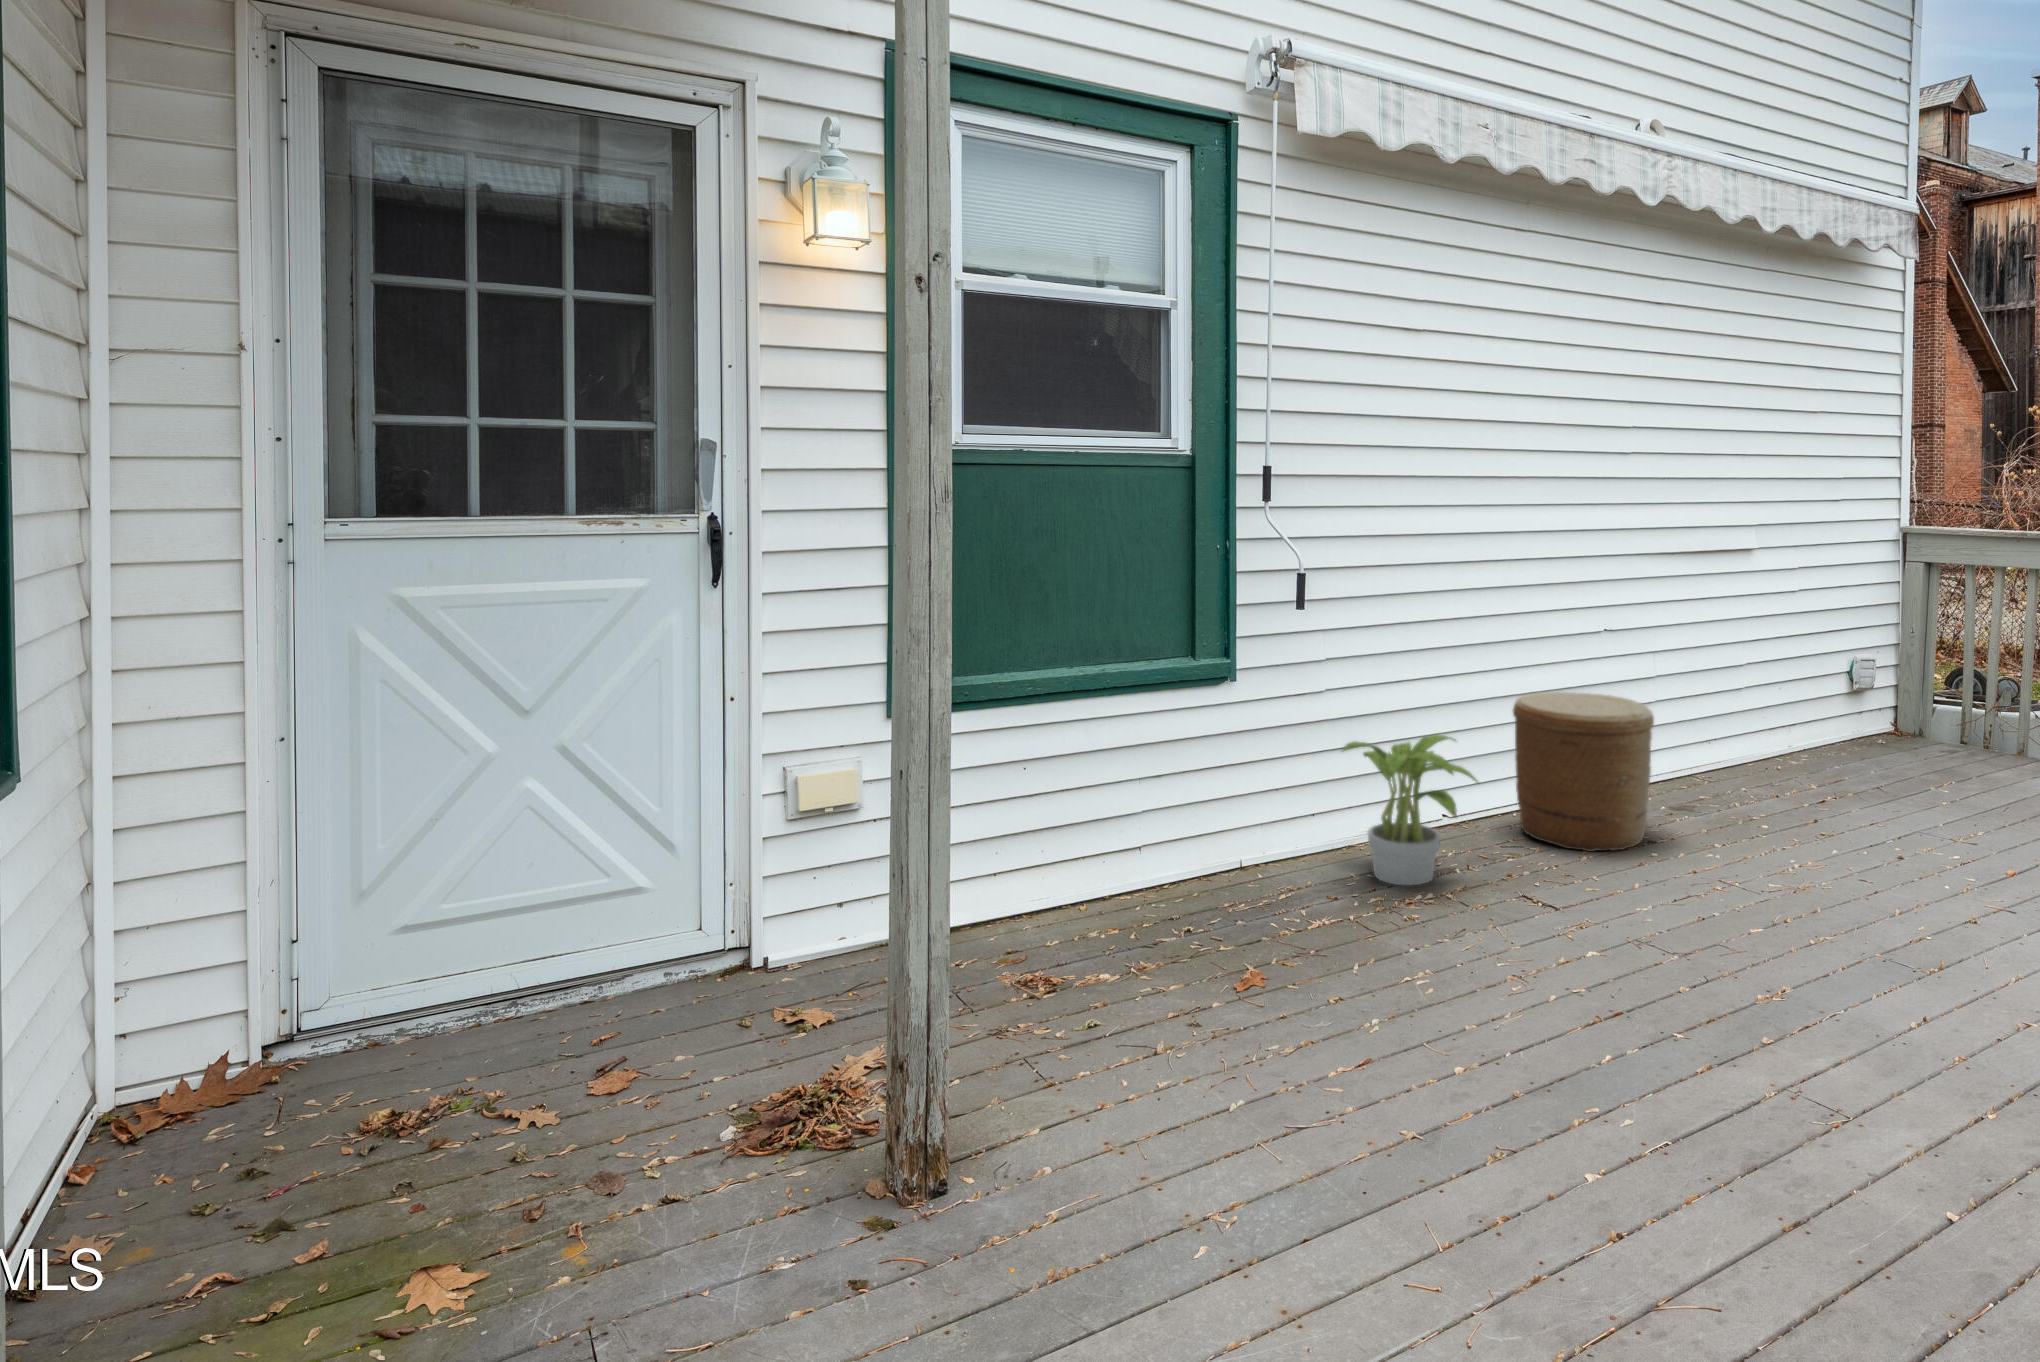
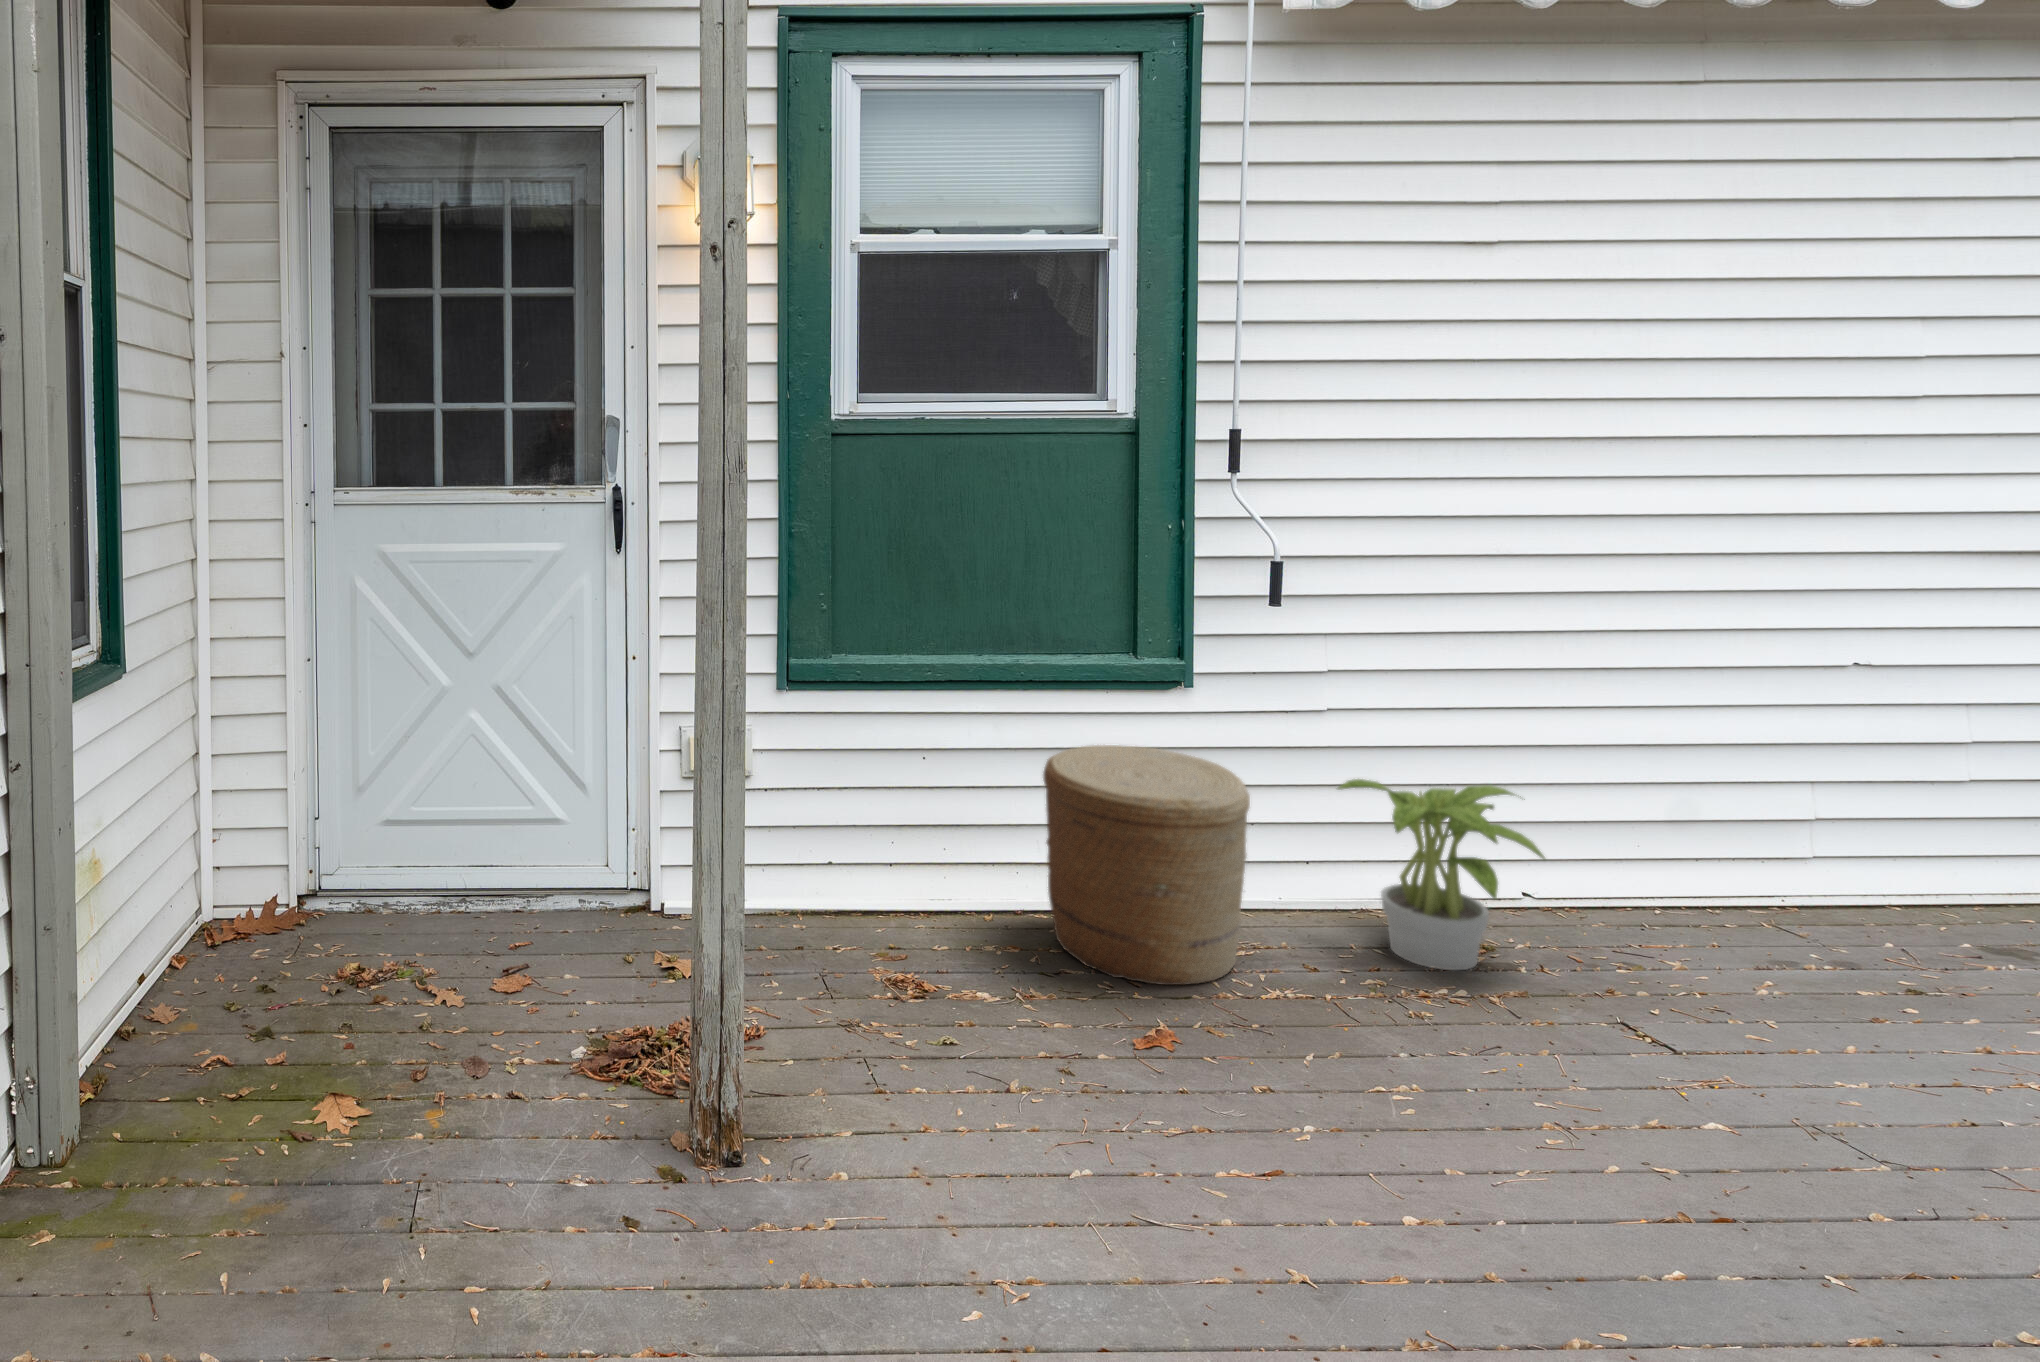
woven basket: present [1513,692,1654,852] -> present [1043,745,1250,985]

